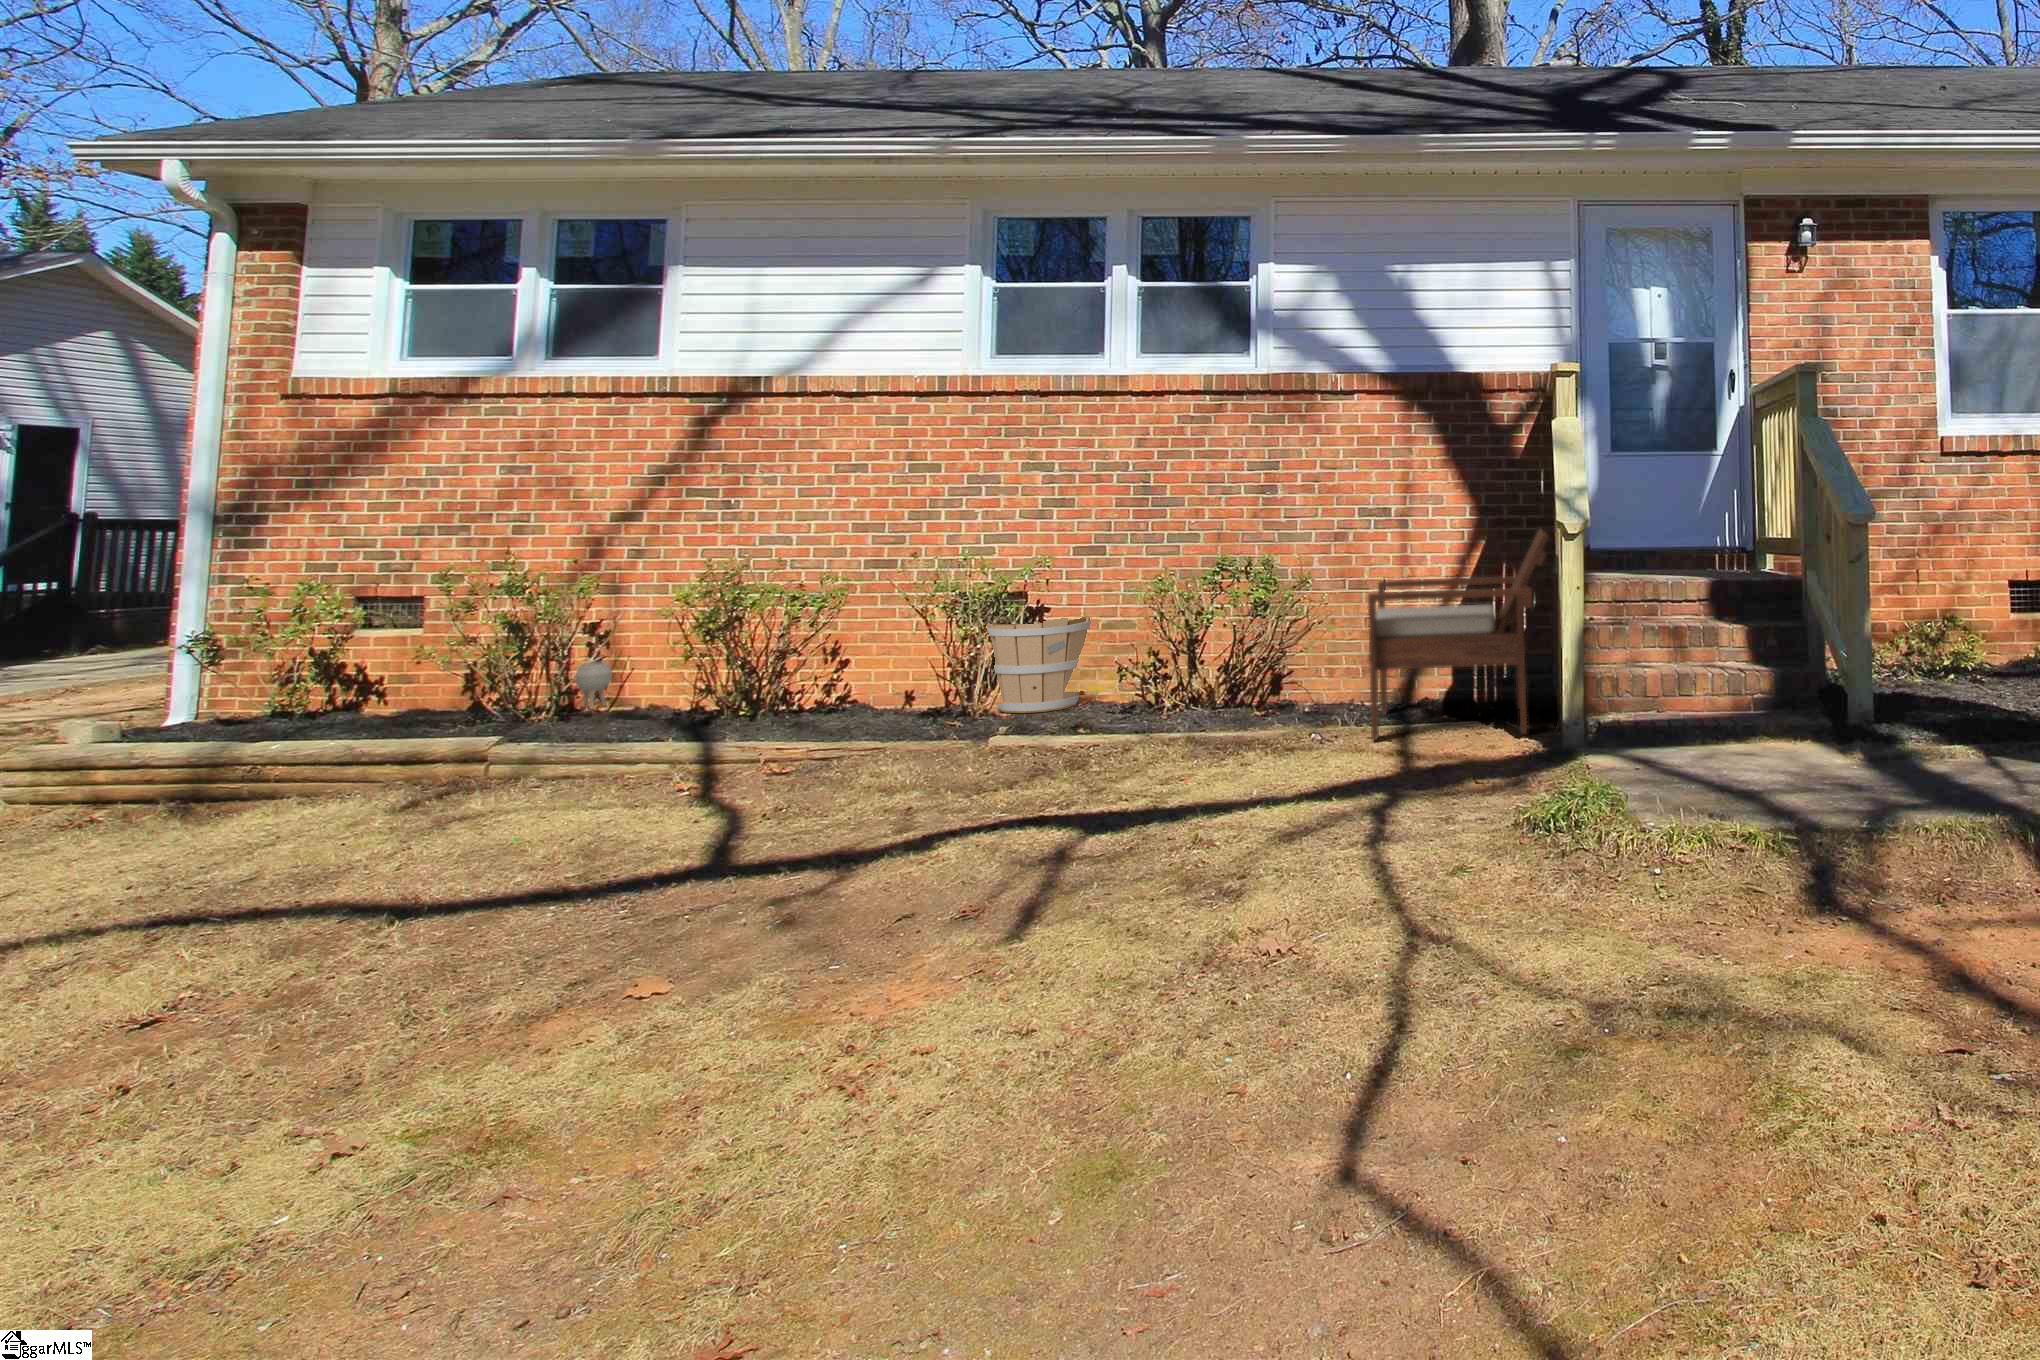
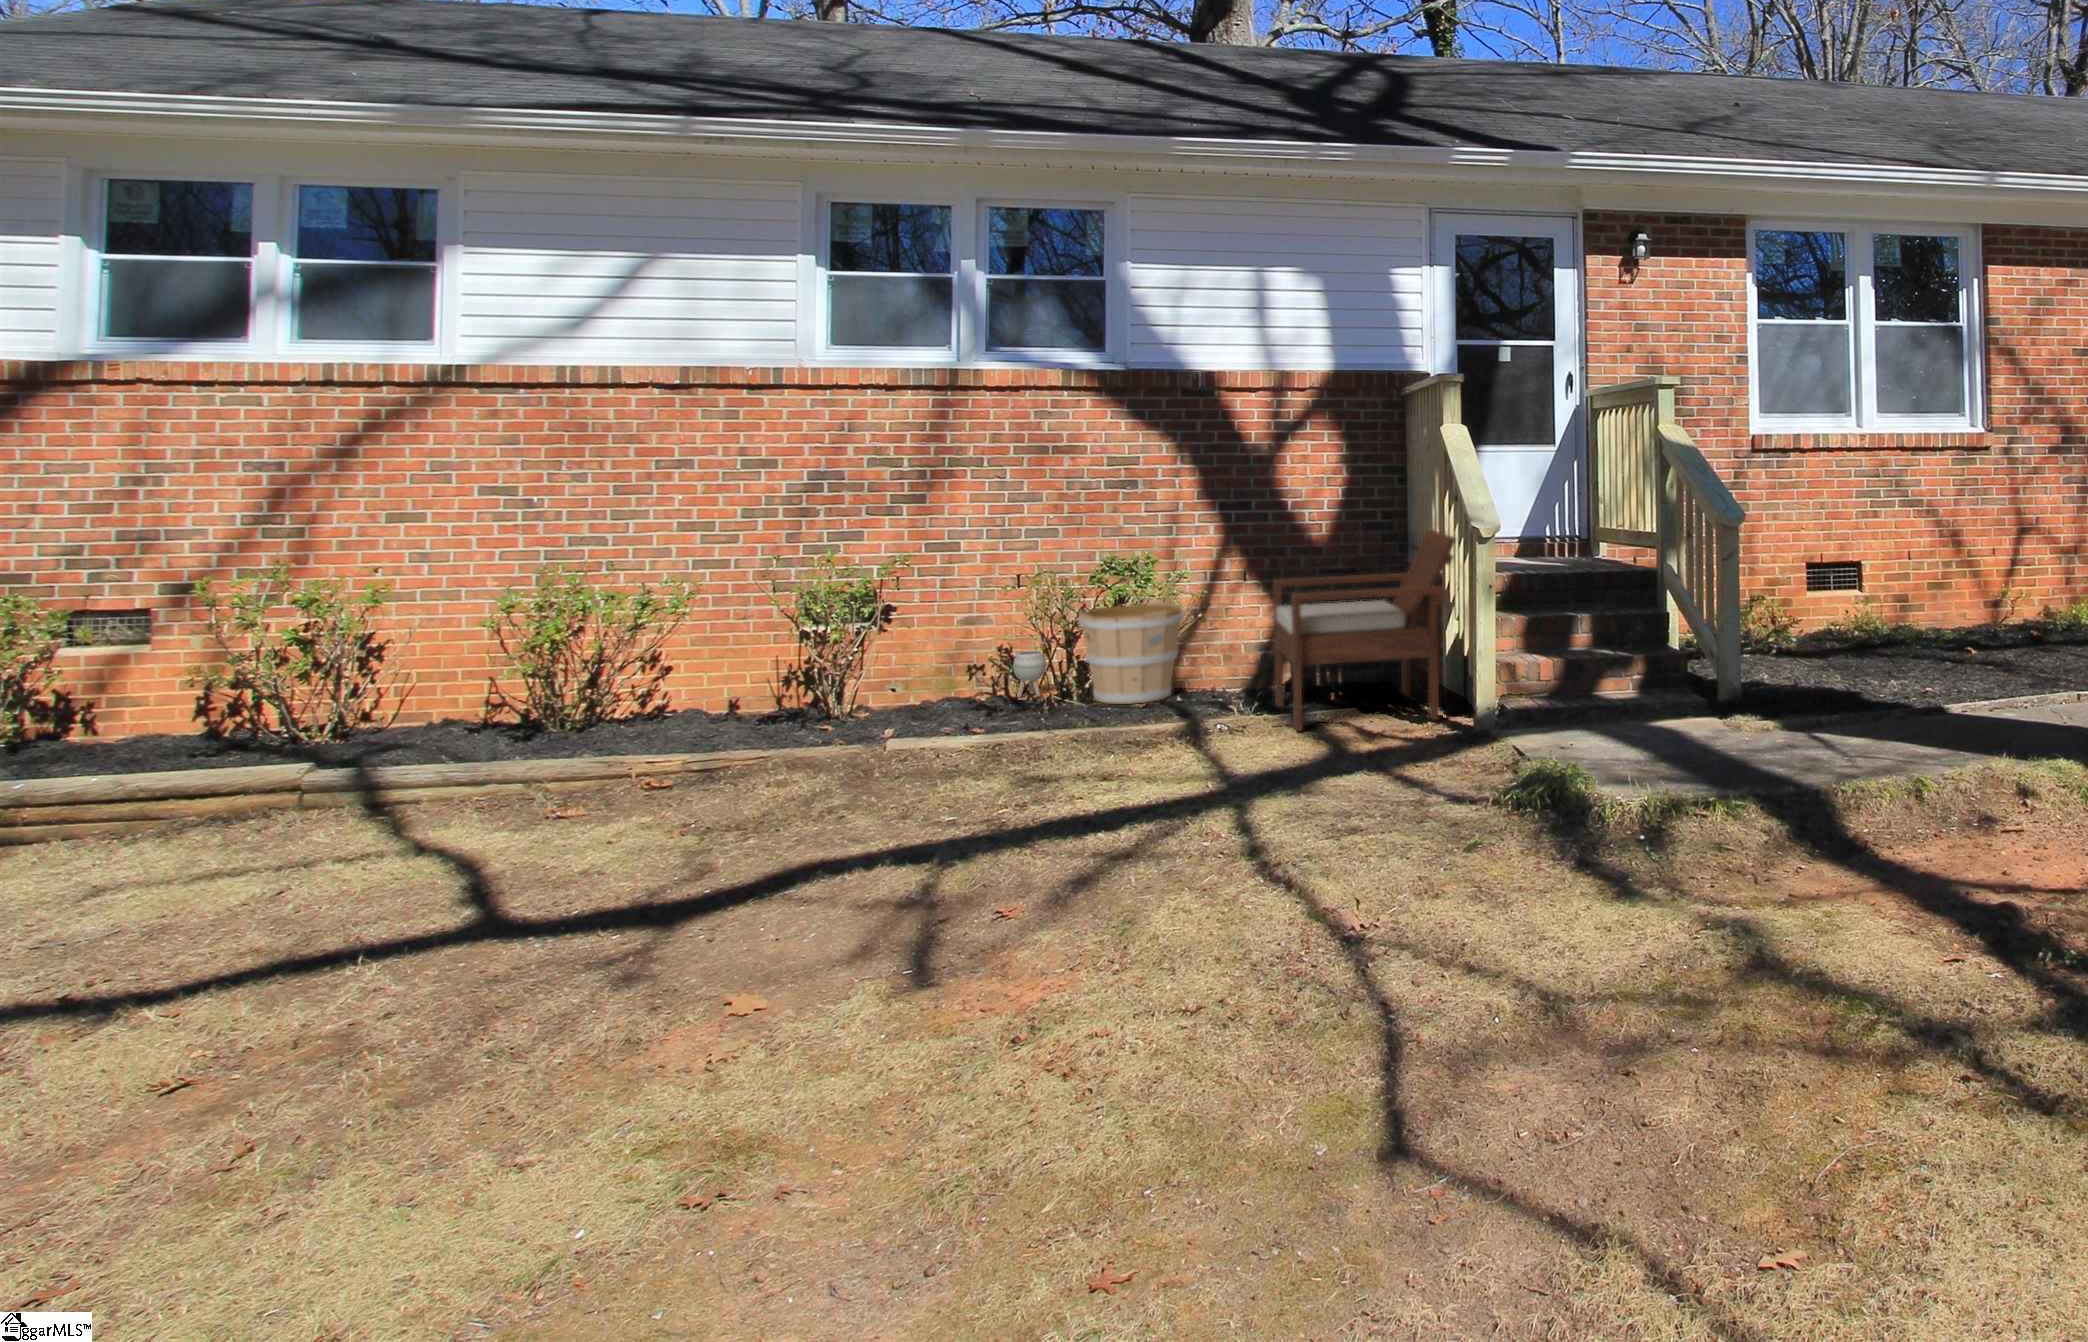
wooden bucket: present [987,616,1092,713] -> present [1078,601,1184,704]
planter: present [575,662,612,708] -> present [1013,651,1046,698]

